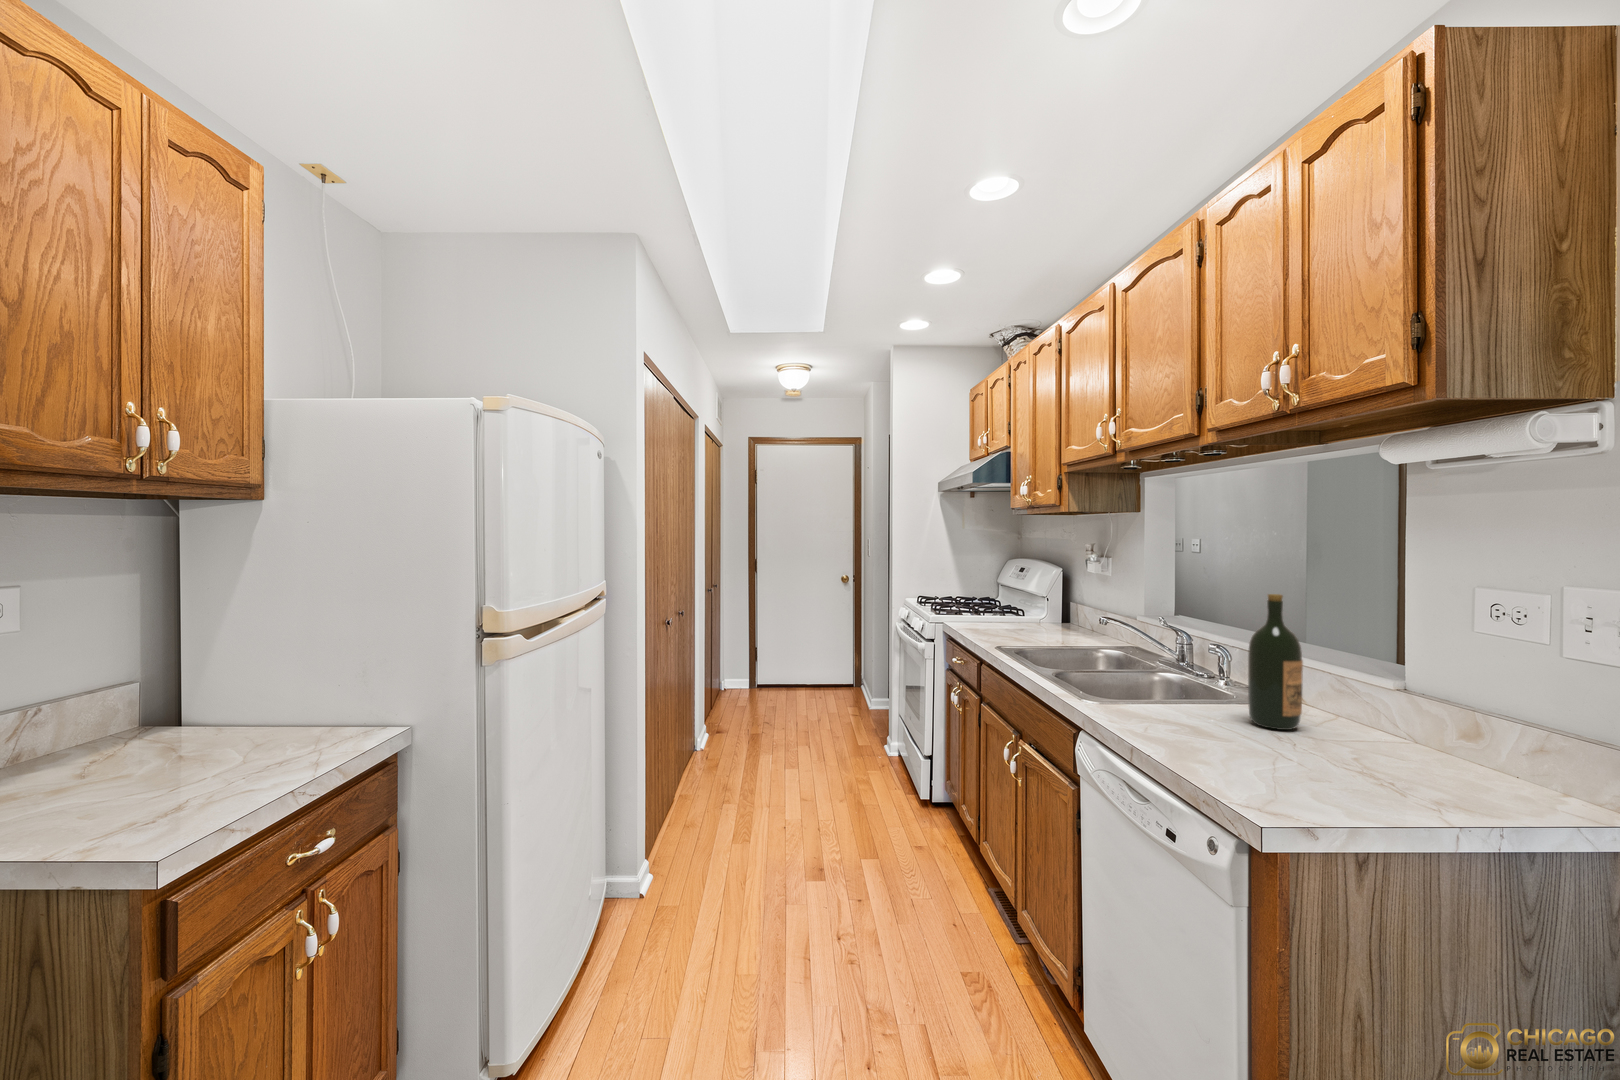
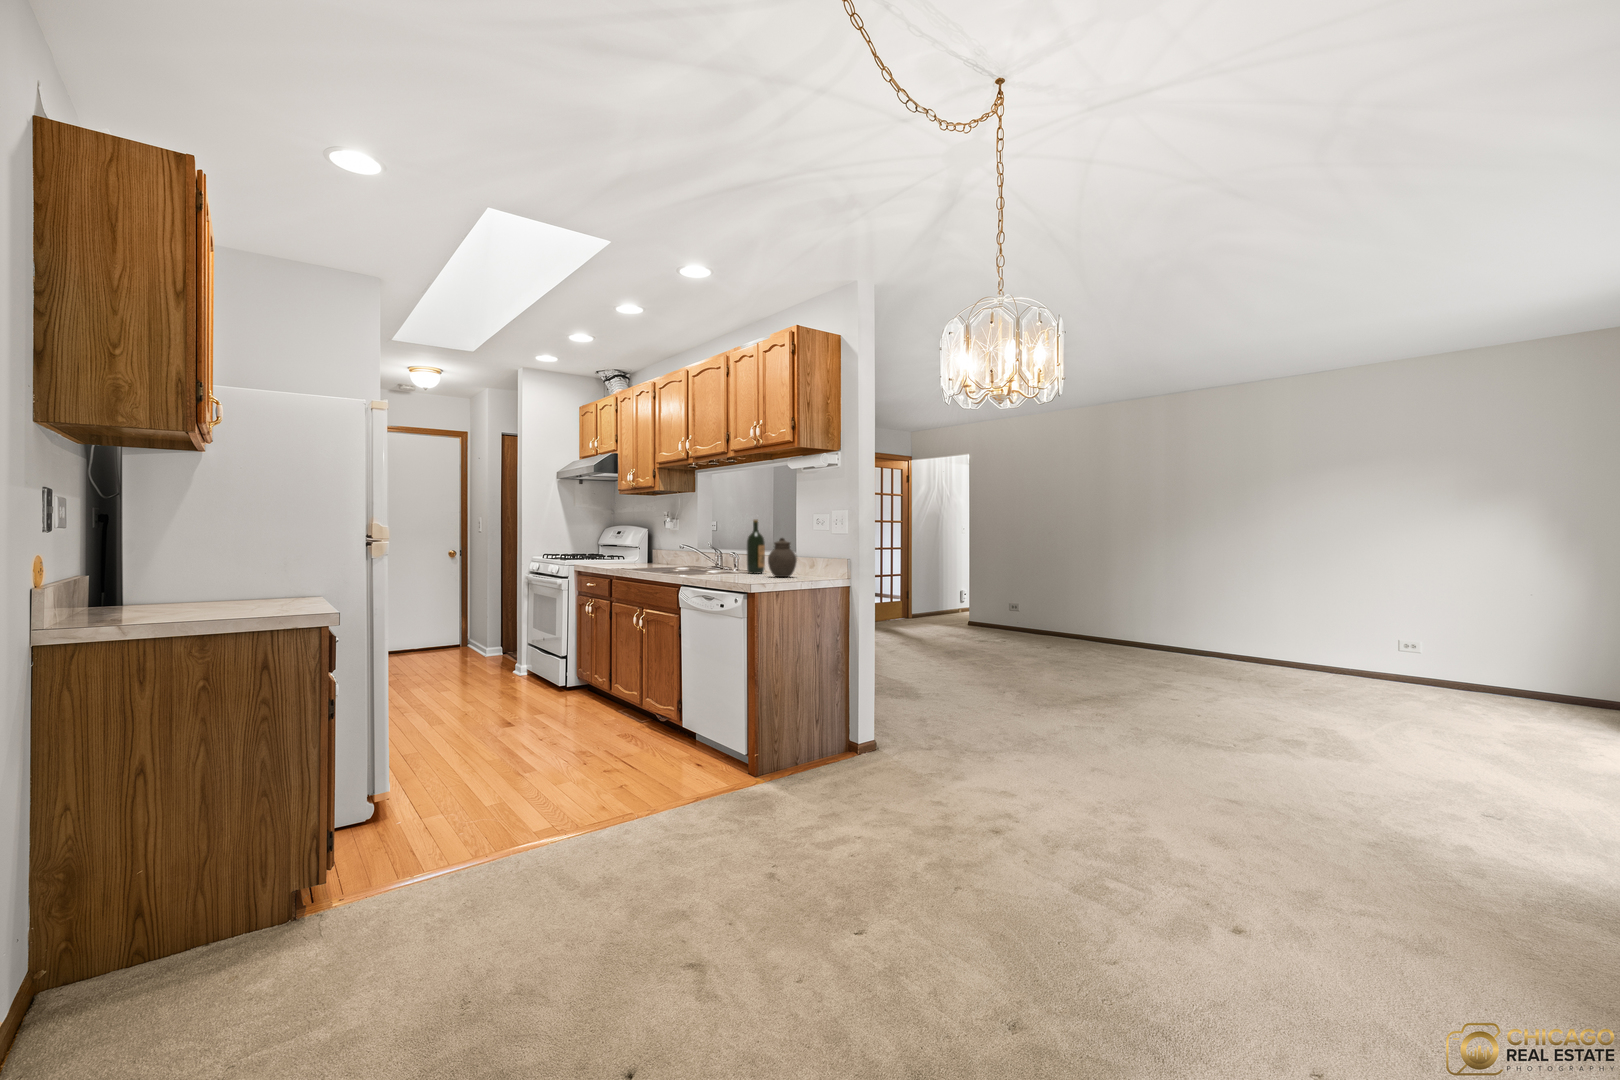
jar: none [1317,670,1426,790] -> present [768,538,797,577]

